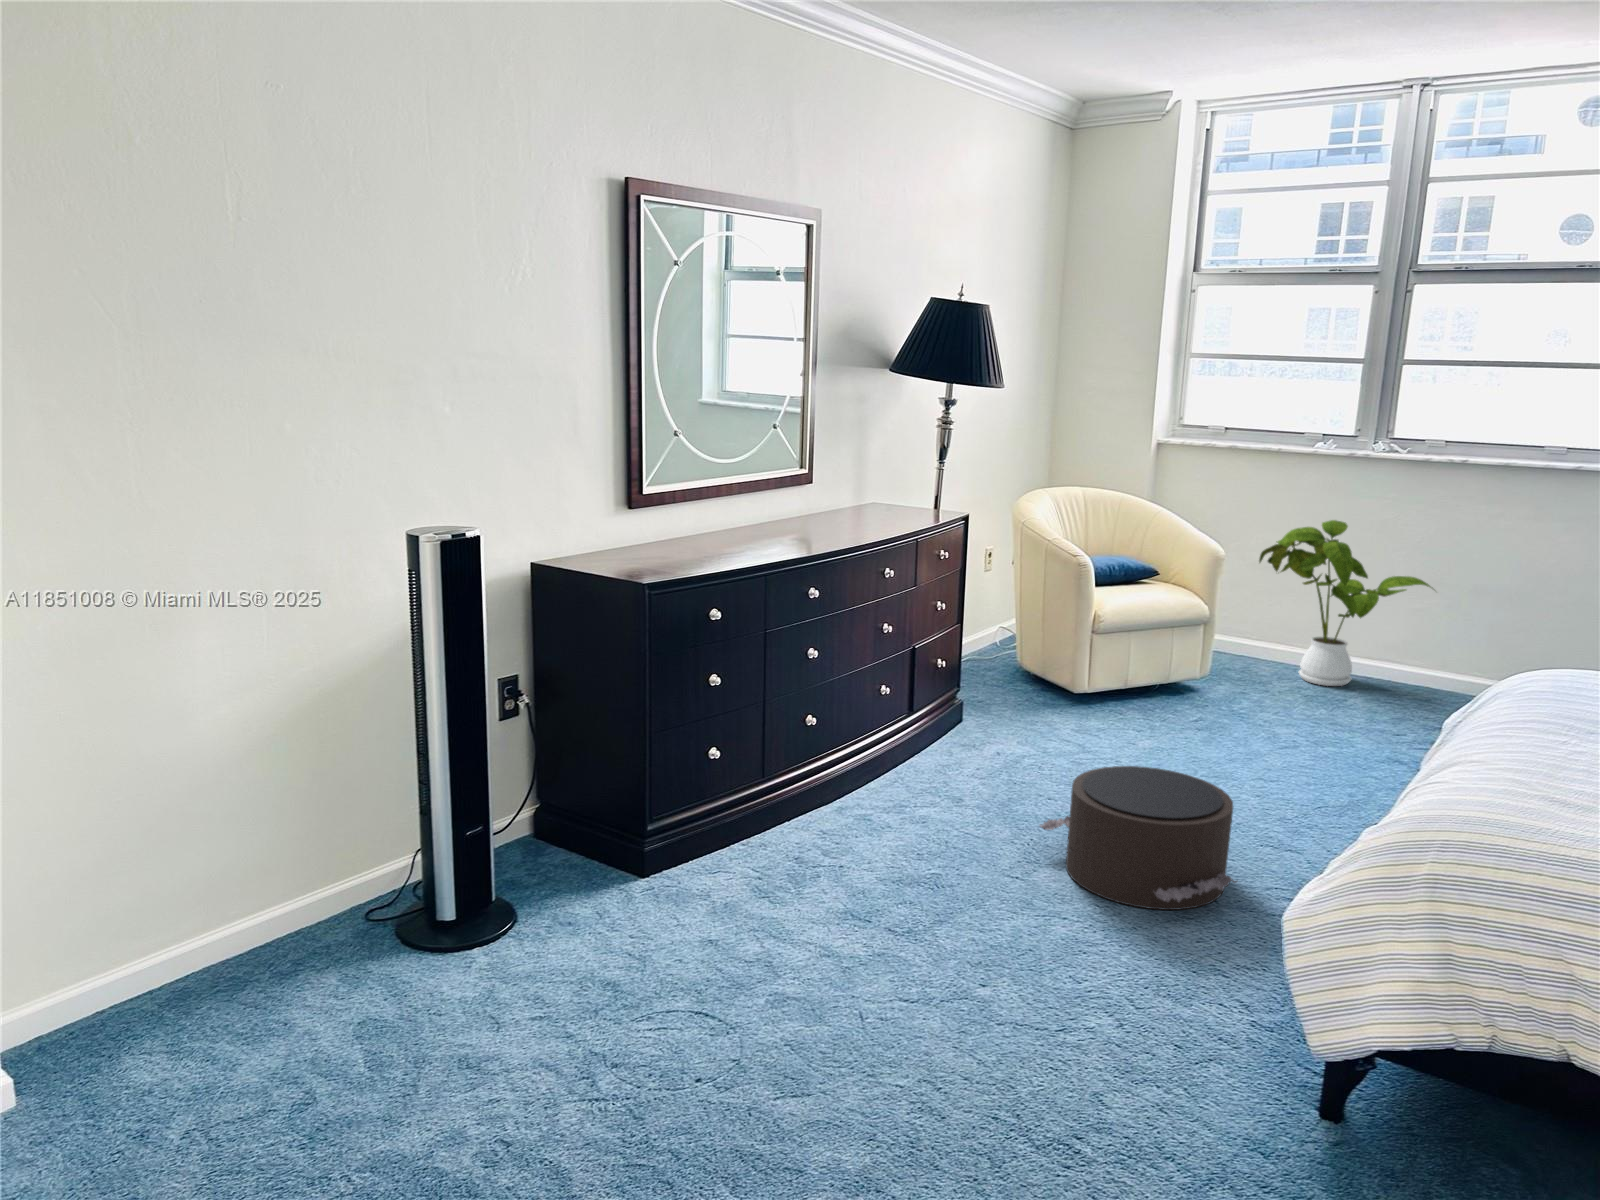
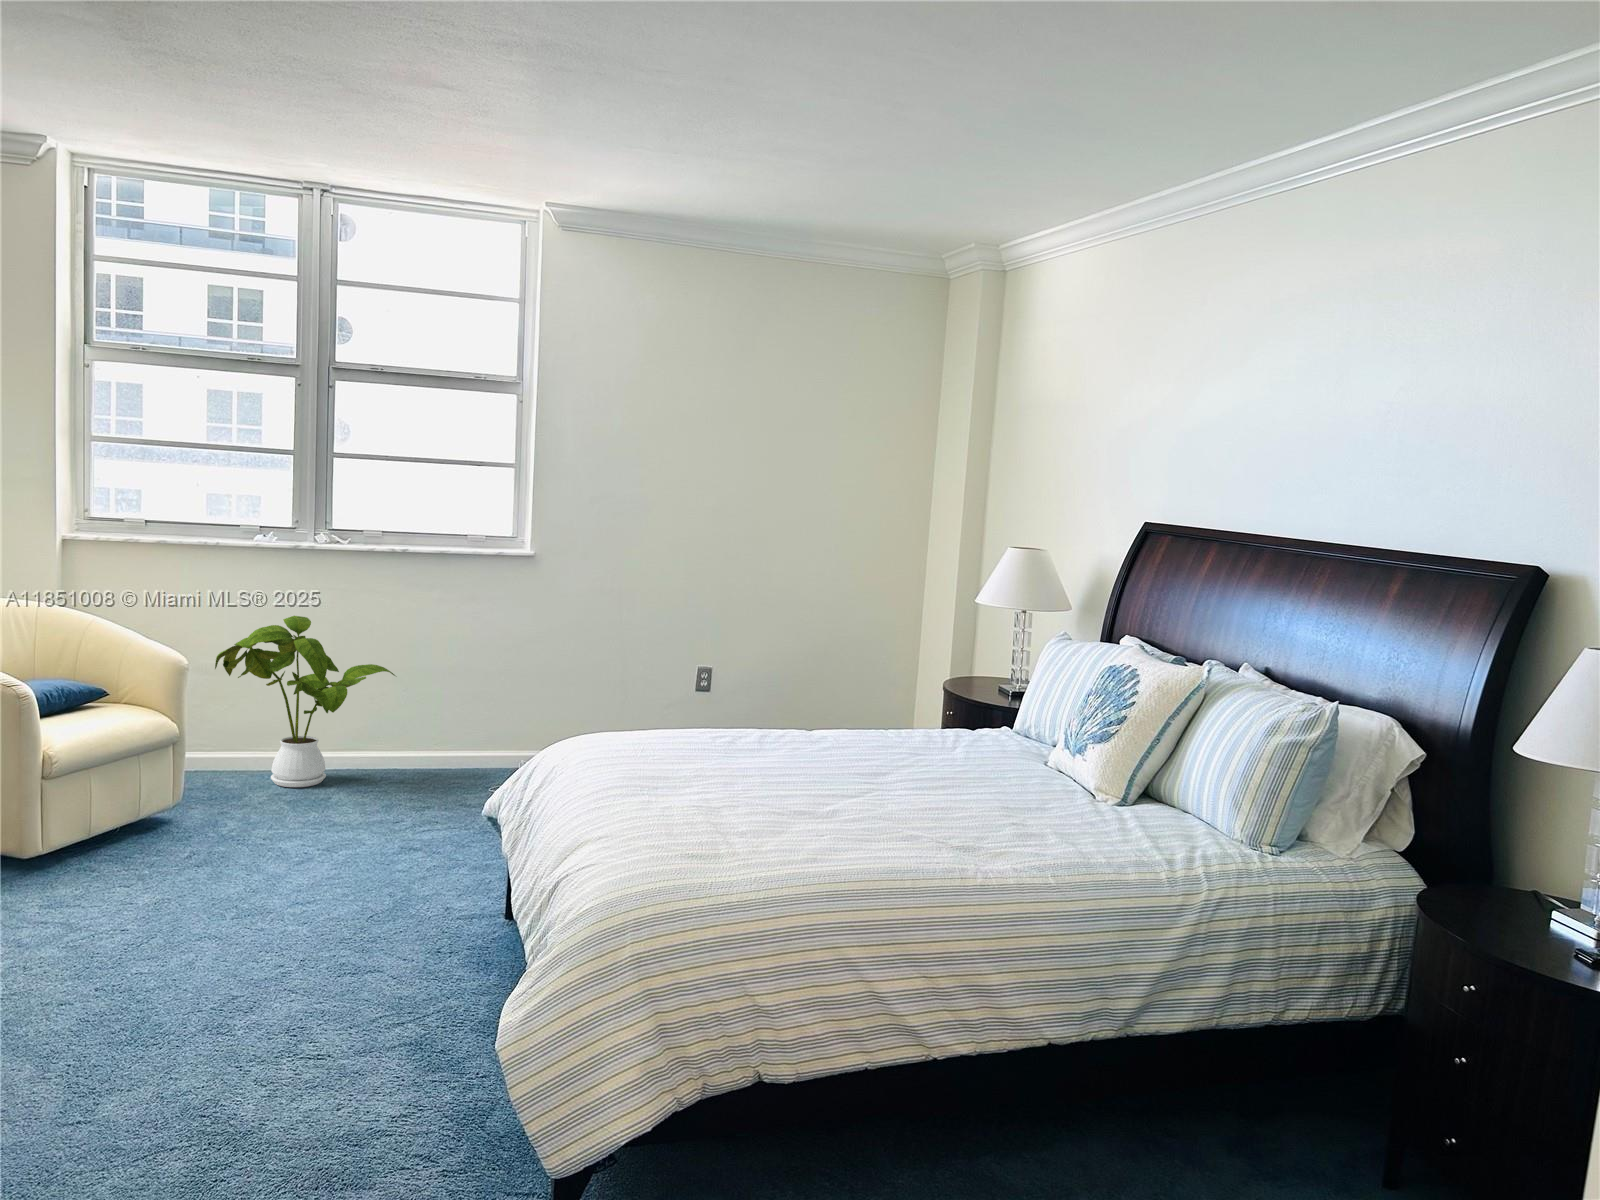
pouf: present [1040,766,1237,910] -> none [84,924,355,1103]

